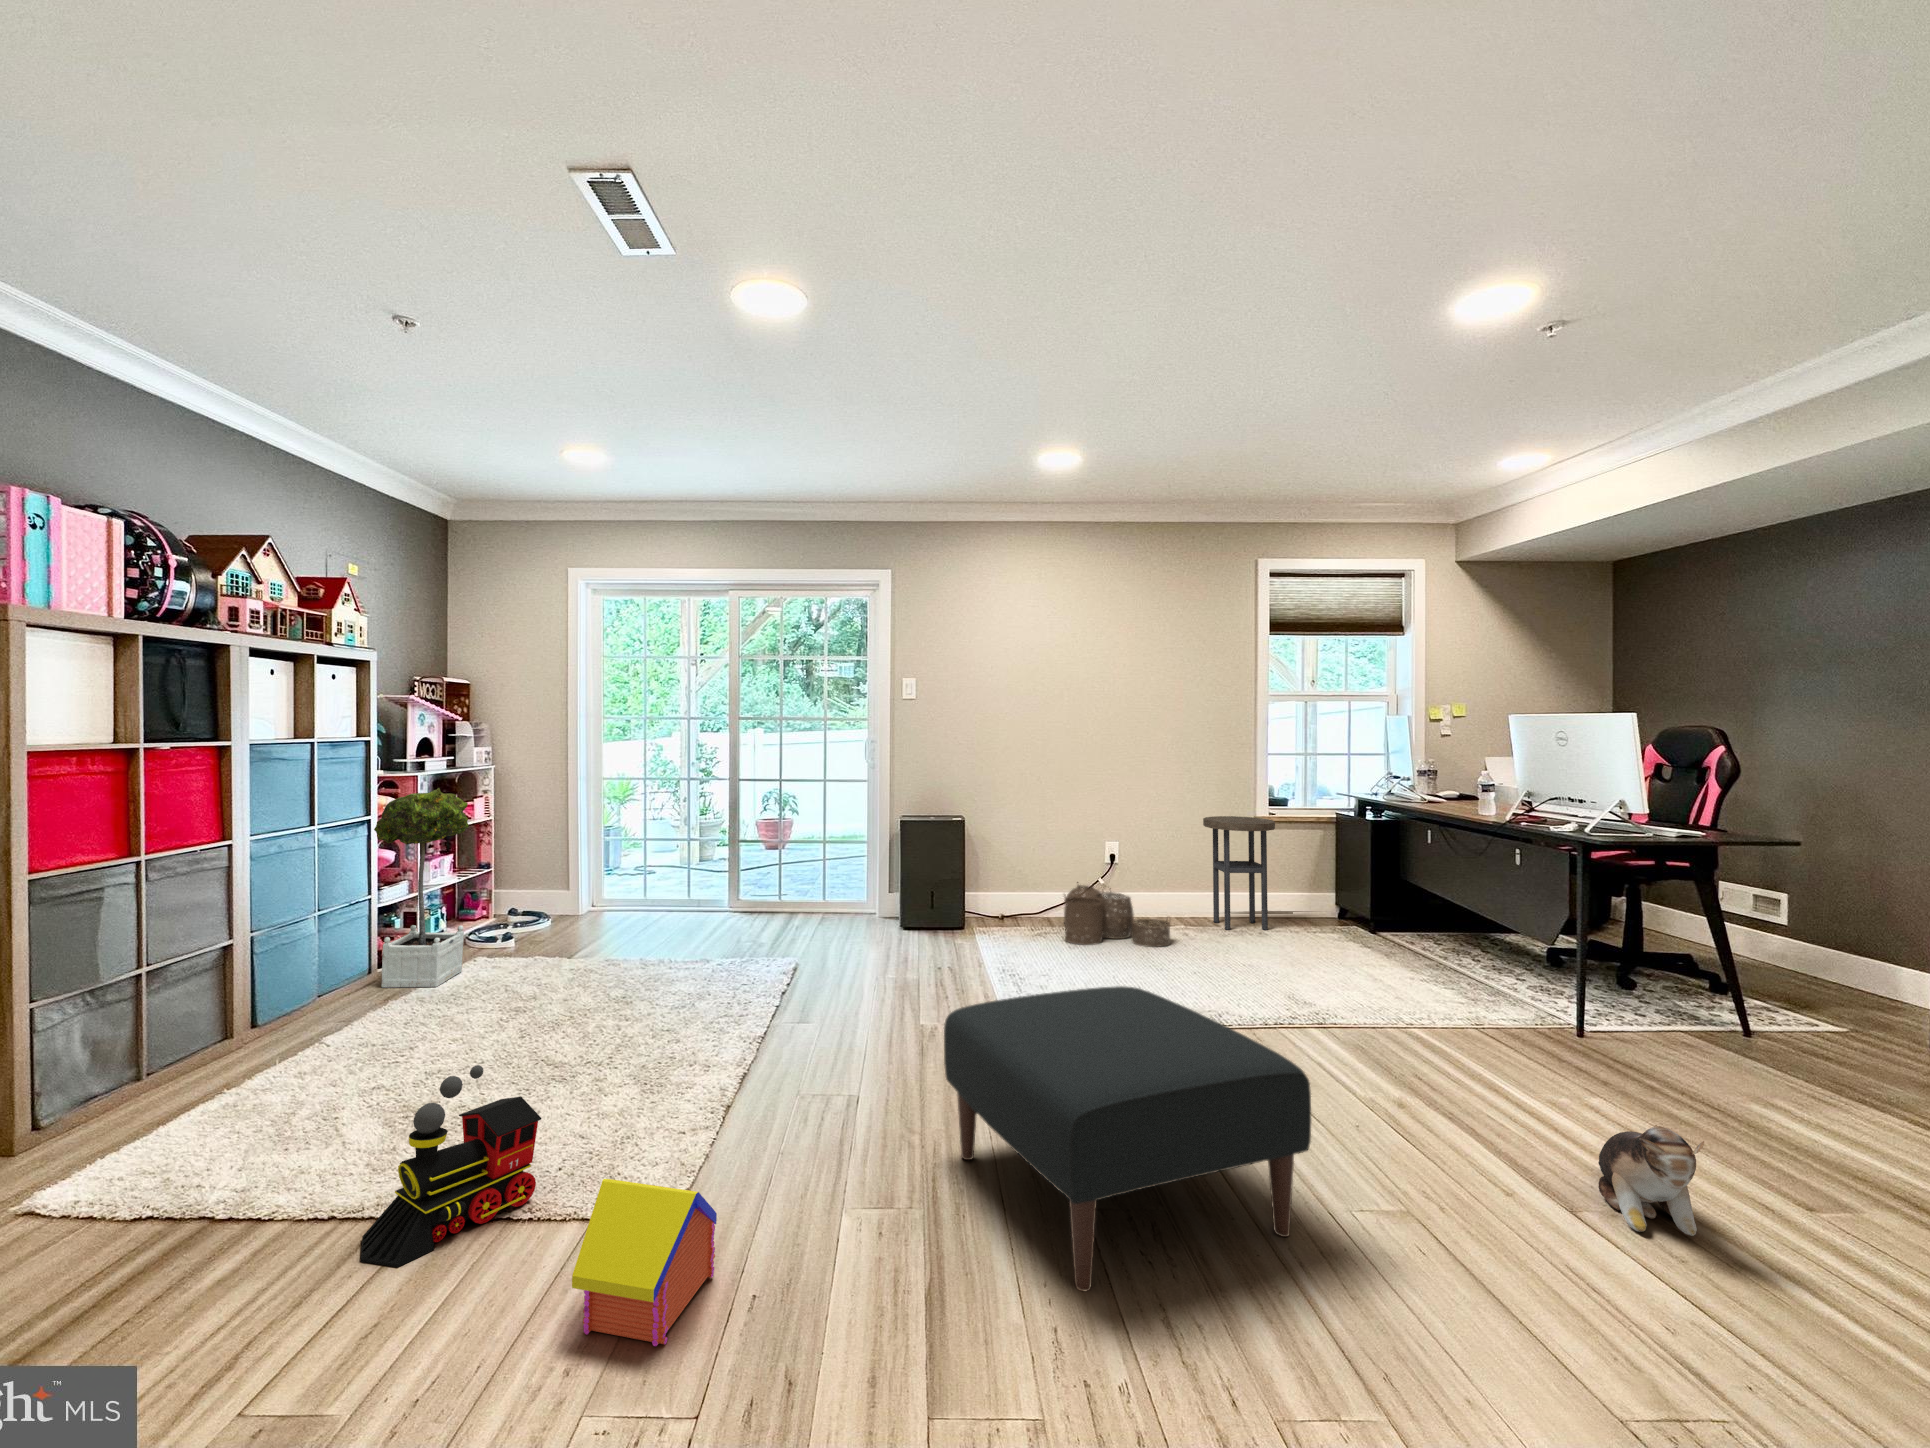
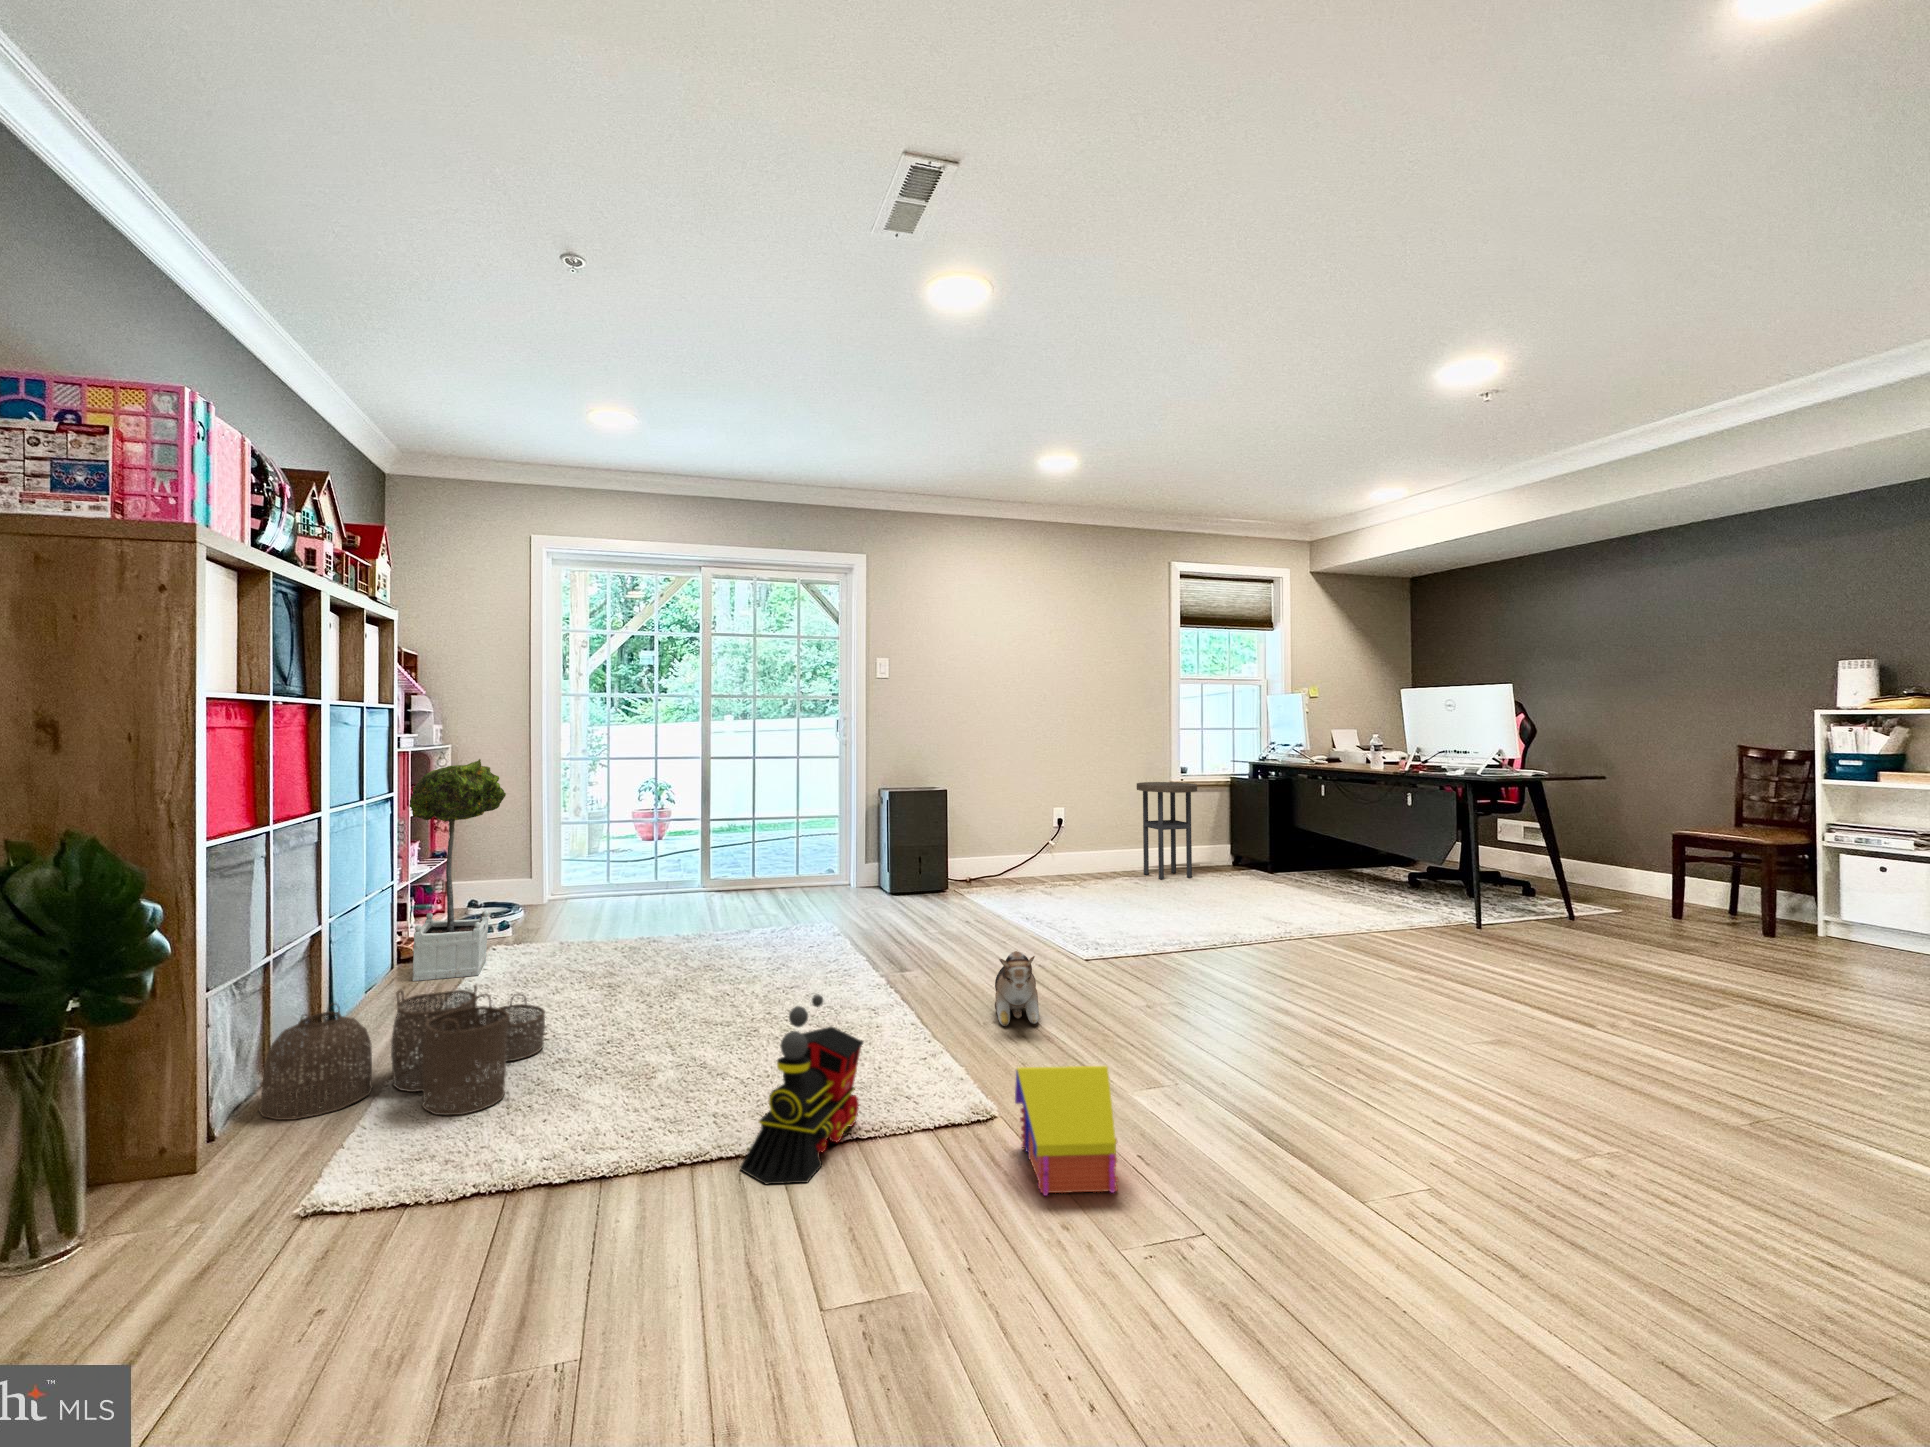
woven basket: present [1064,882,1170,947] -> present [259,985,545,1120]
ottoman: present [944,986,1311,1291] -> none [1152,899,1463,1113]
plush toy: present [1598,1125,1704,1236] -> present [995,951,1039,1026]

